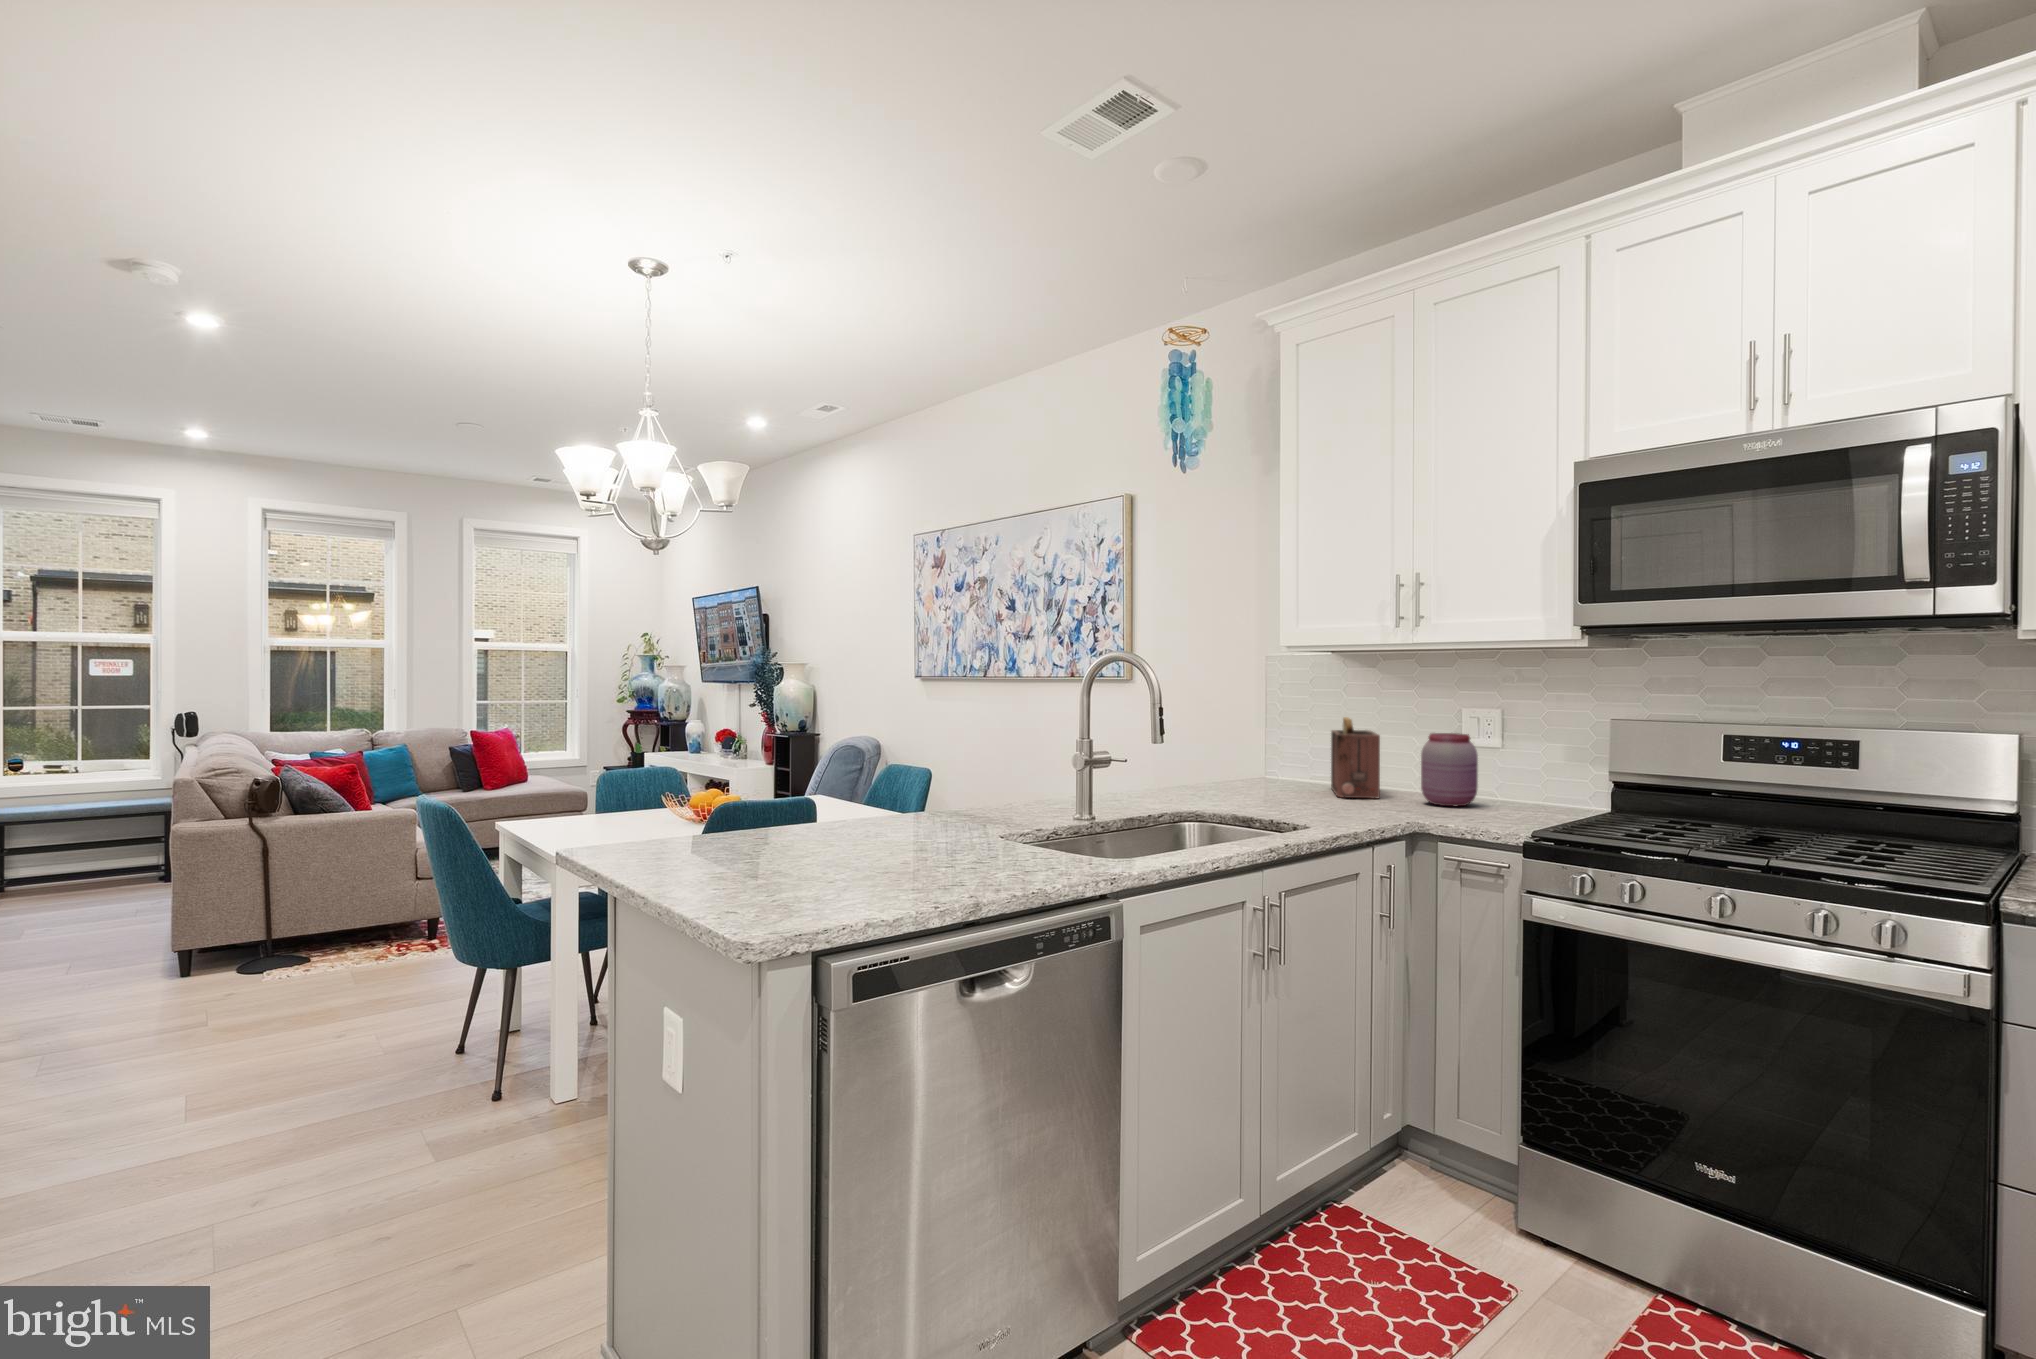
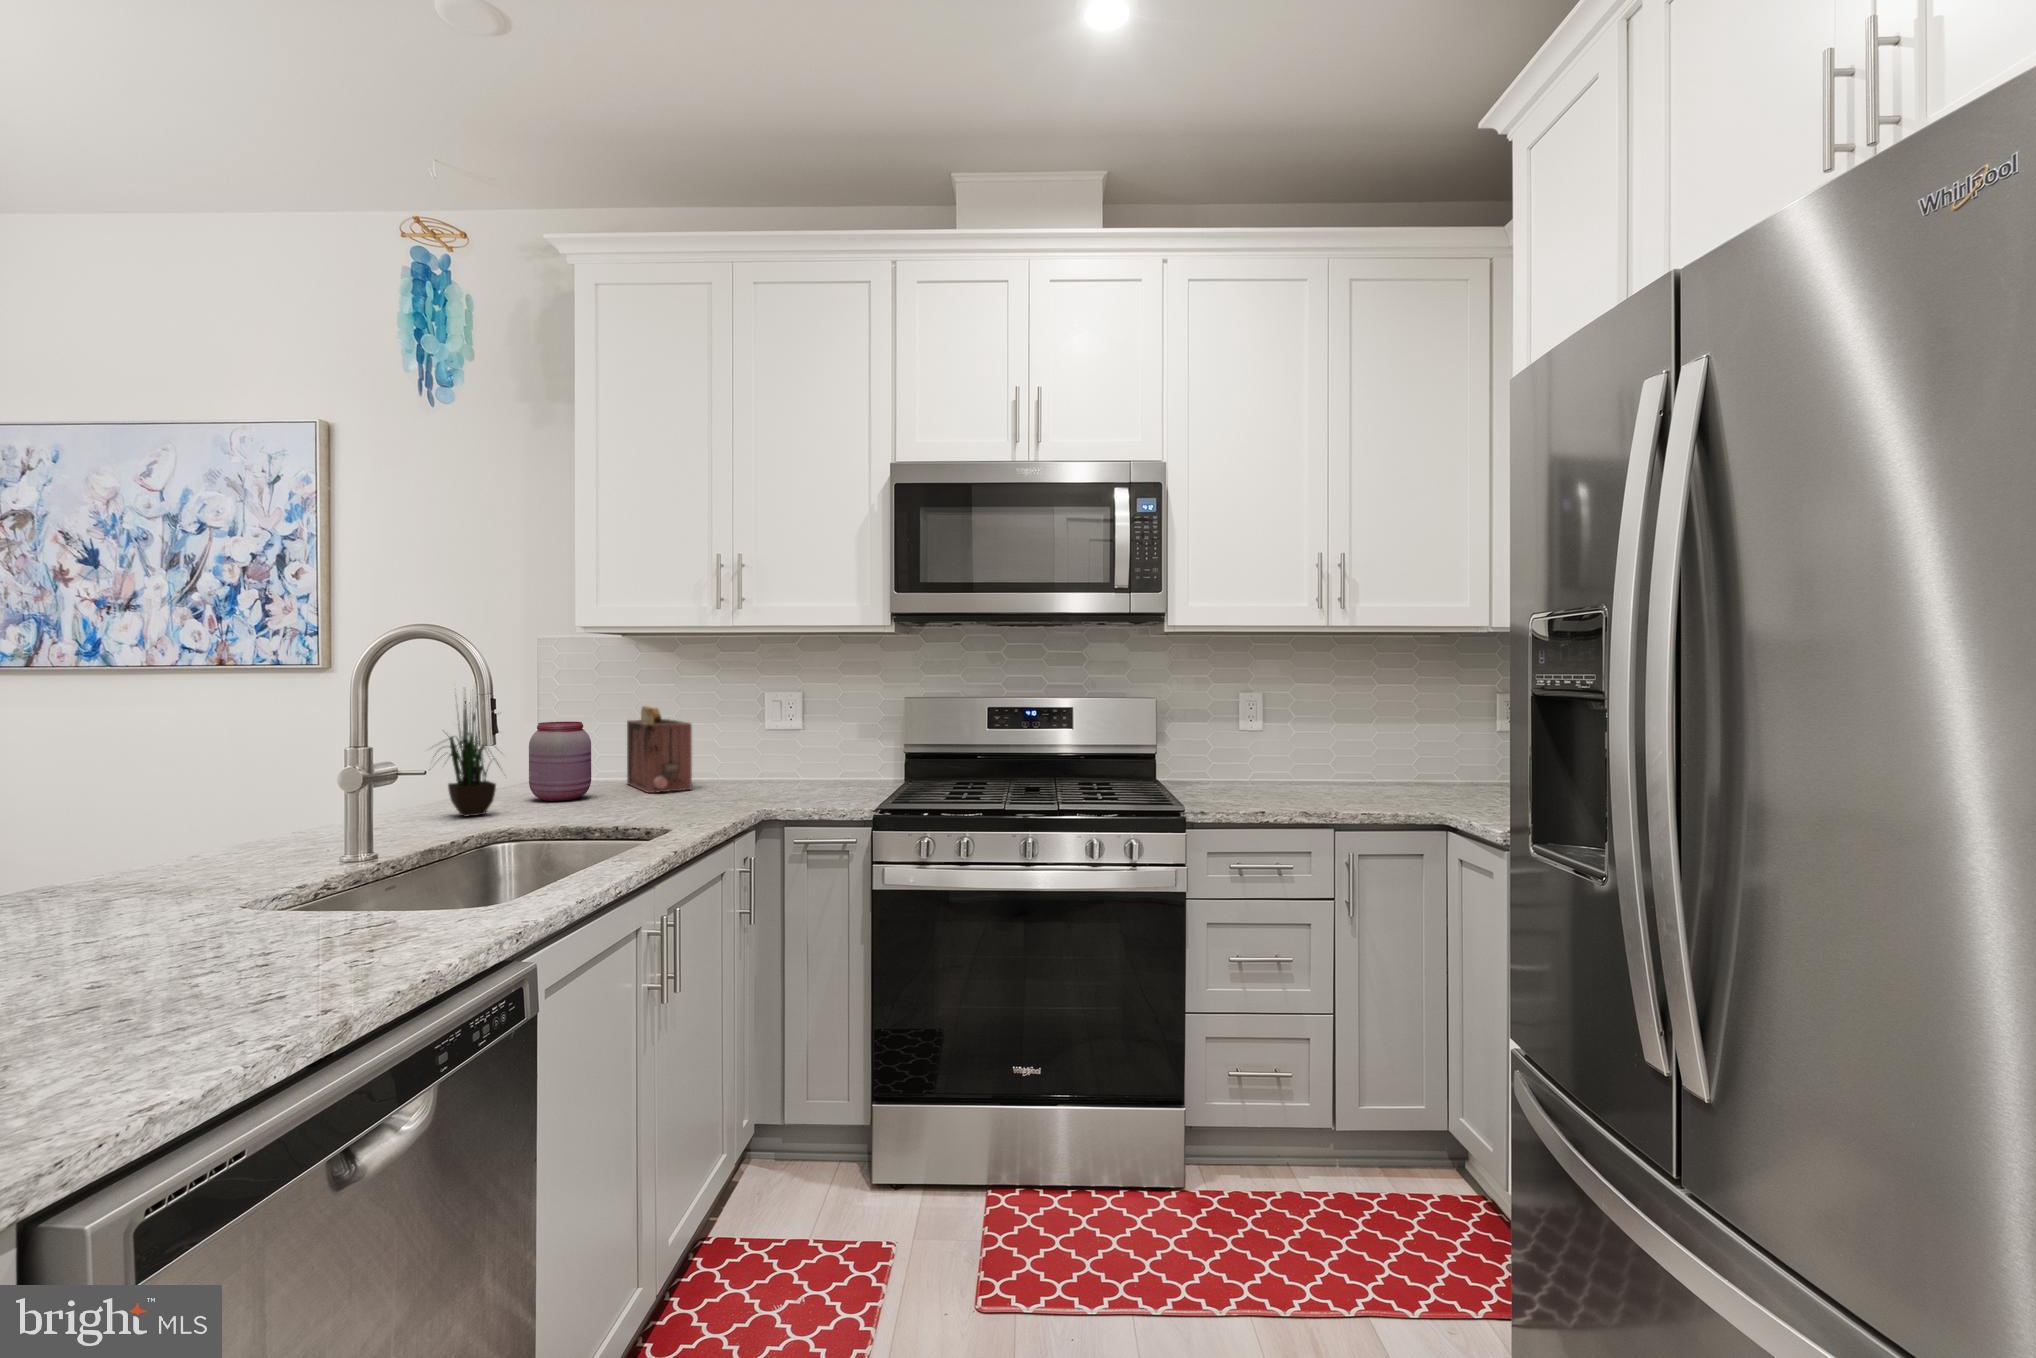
potted plant: none [1152,680,1214,800] -> present [441,701,496,817]
jar: present [1421,733,1478,806] -> present [529,722,591,801]

